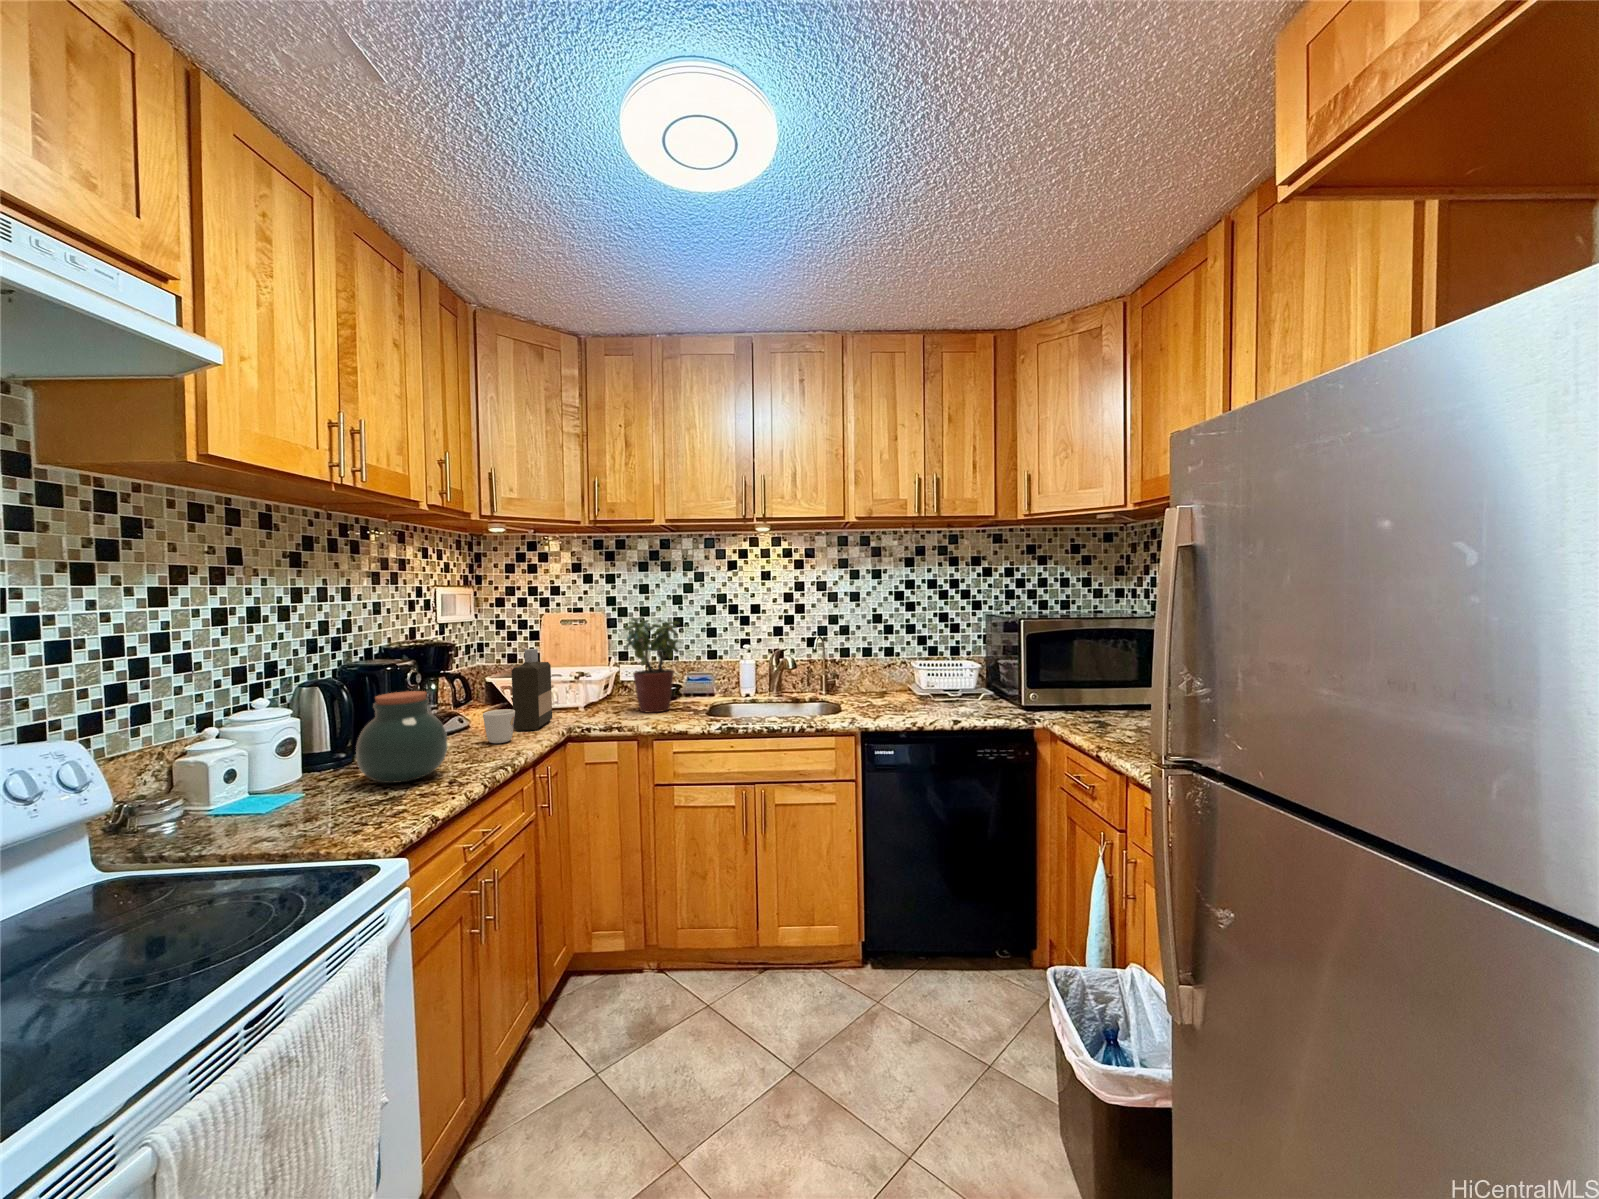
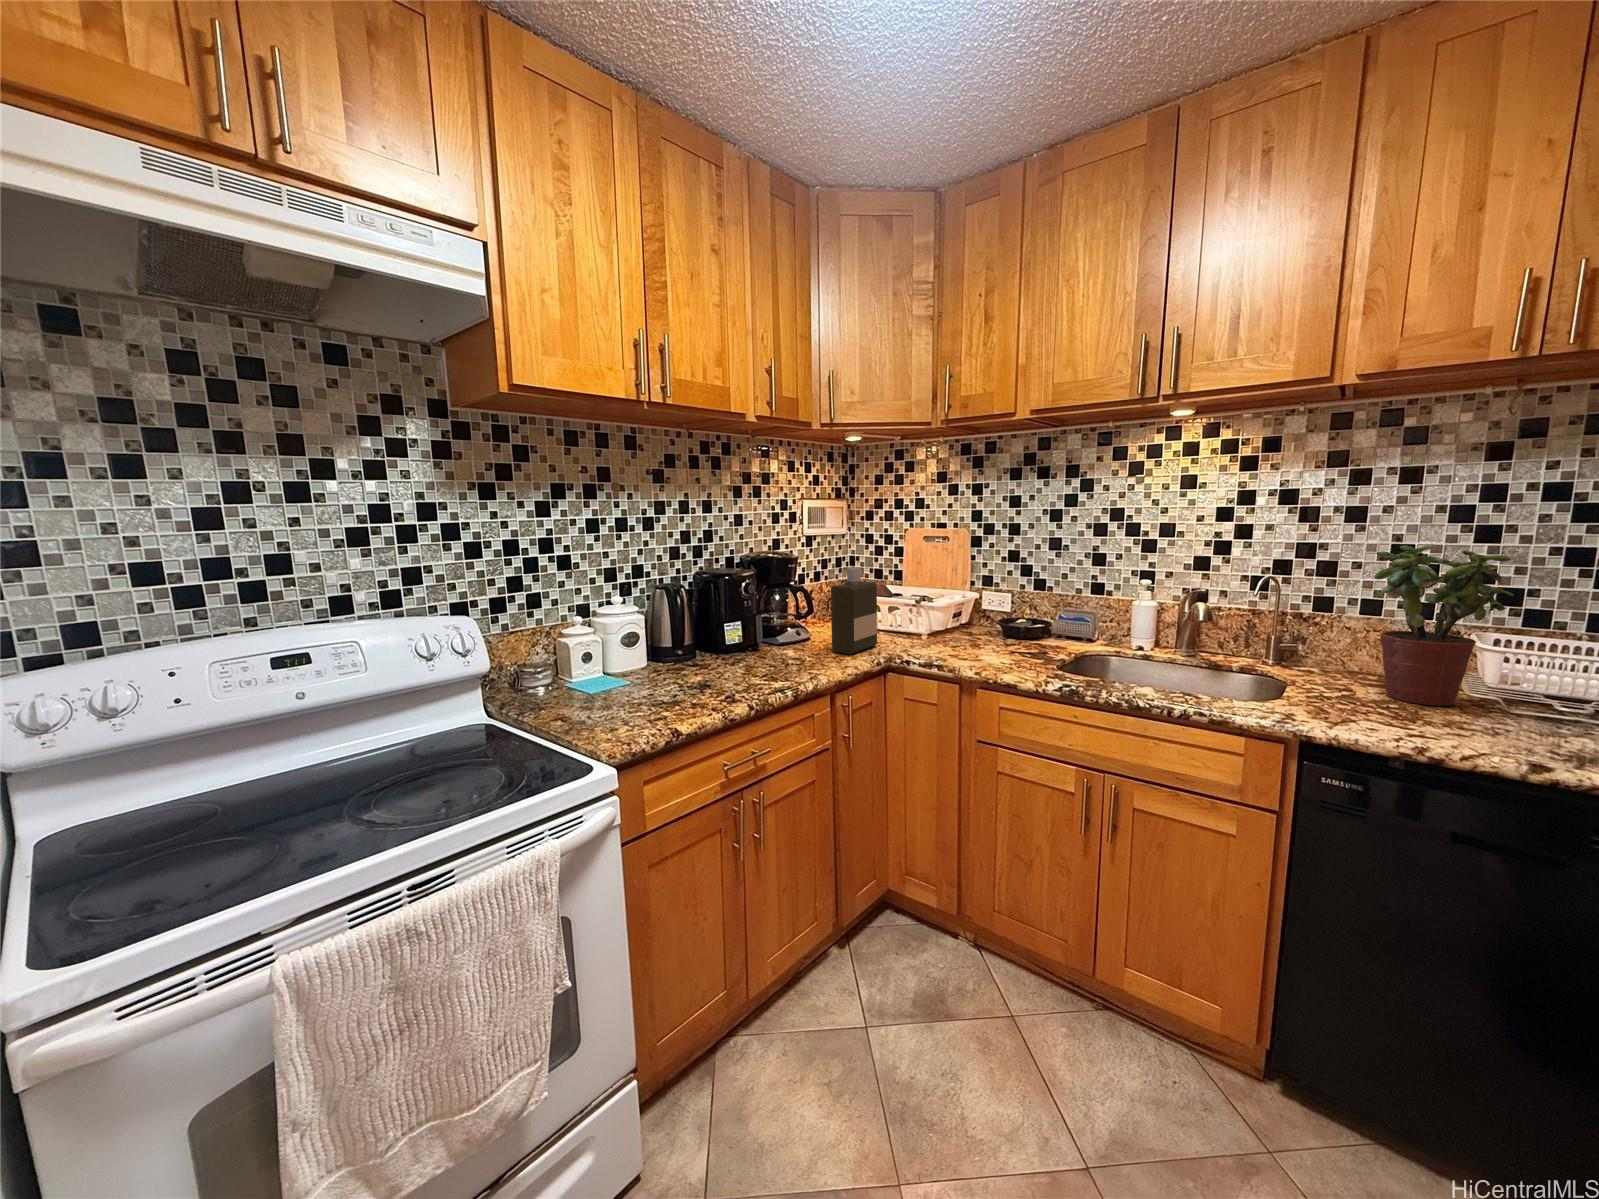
potted plant: present [624,617,682,713] -> present [1375,544,1514,706]
jar: present [356,691,447,783] -> none [655,603,730,690]
mug: present [483,709,515,743] -> none [791,629,821,664]

